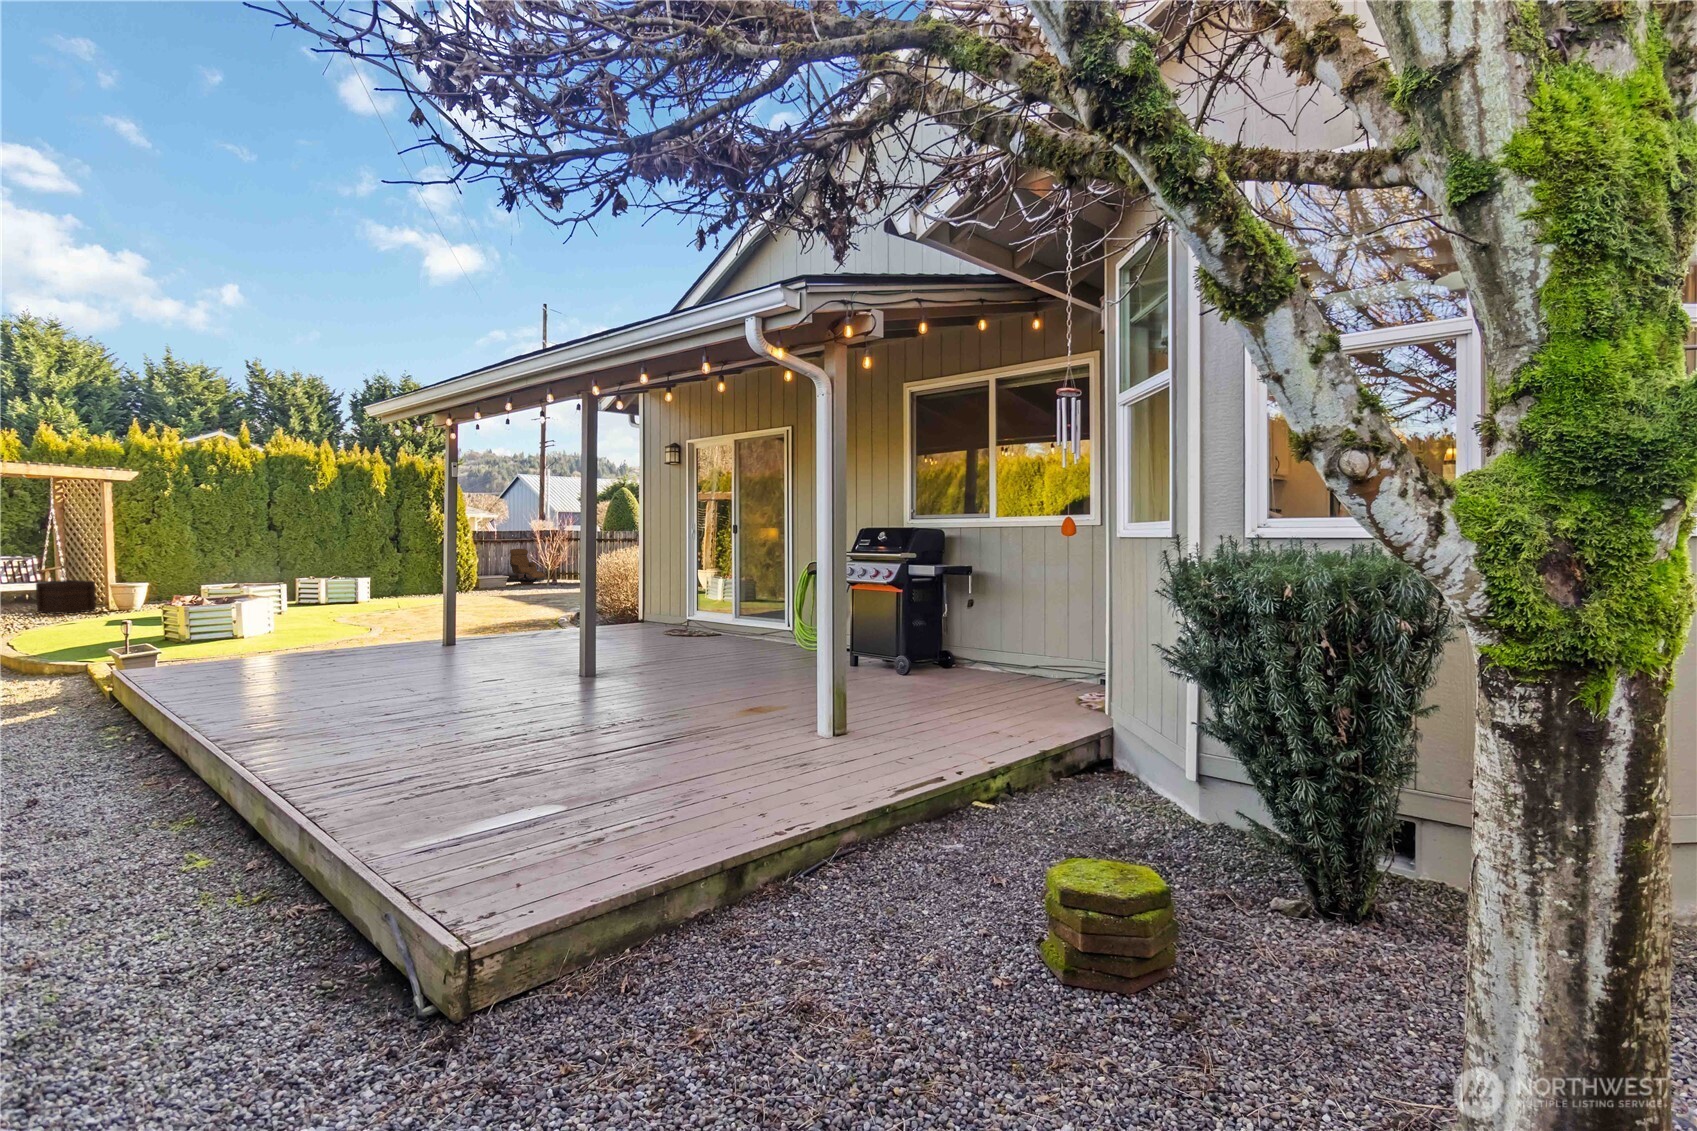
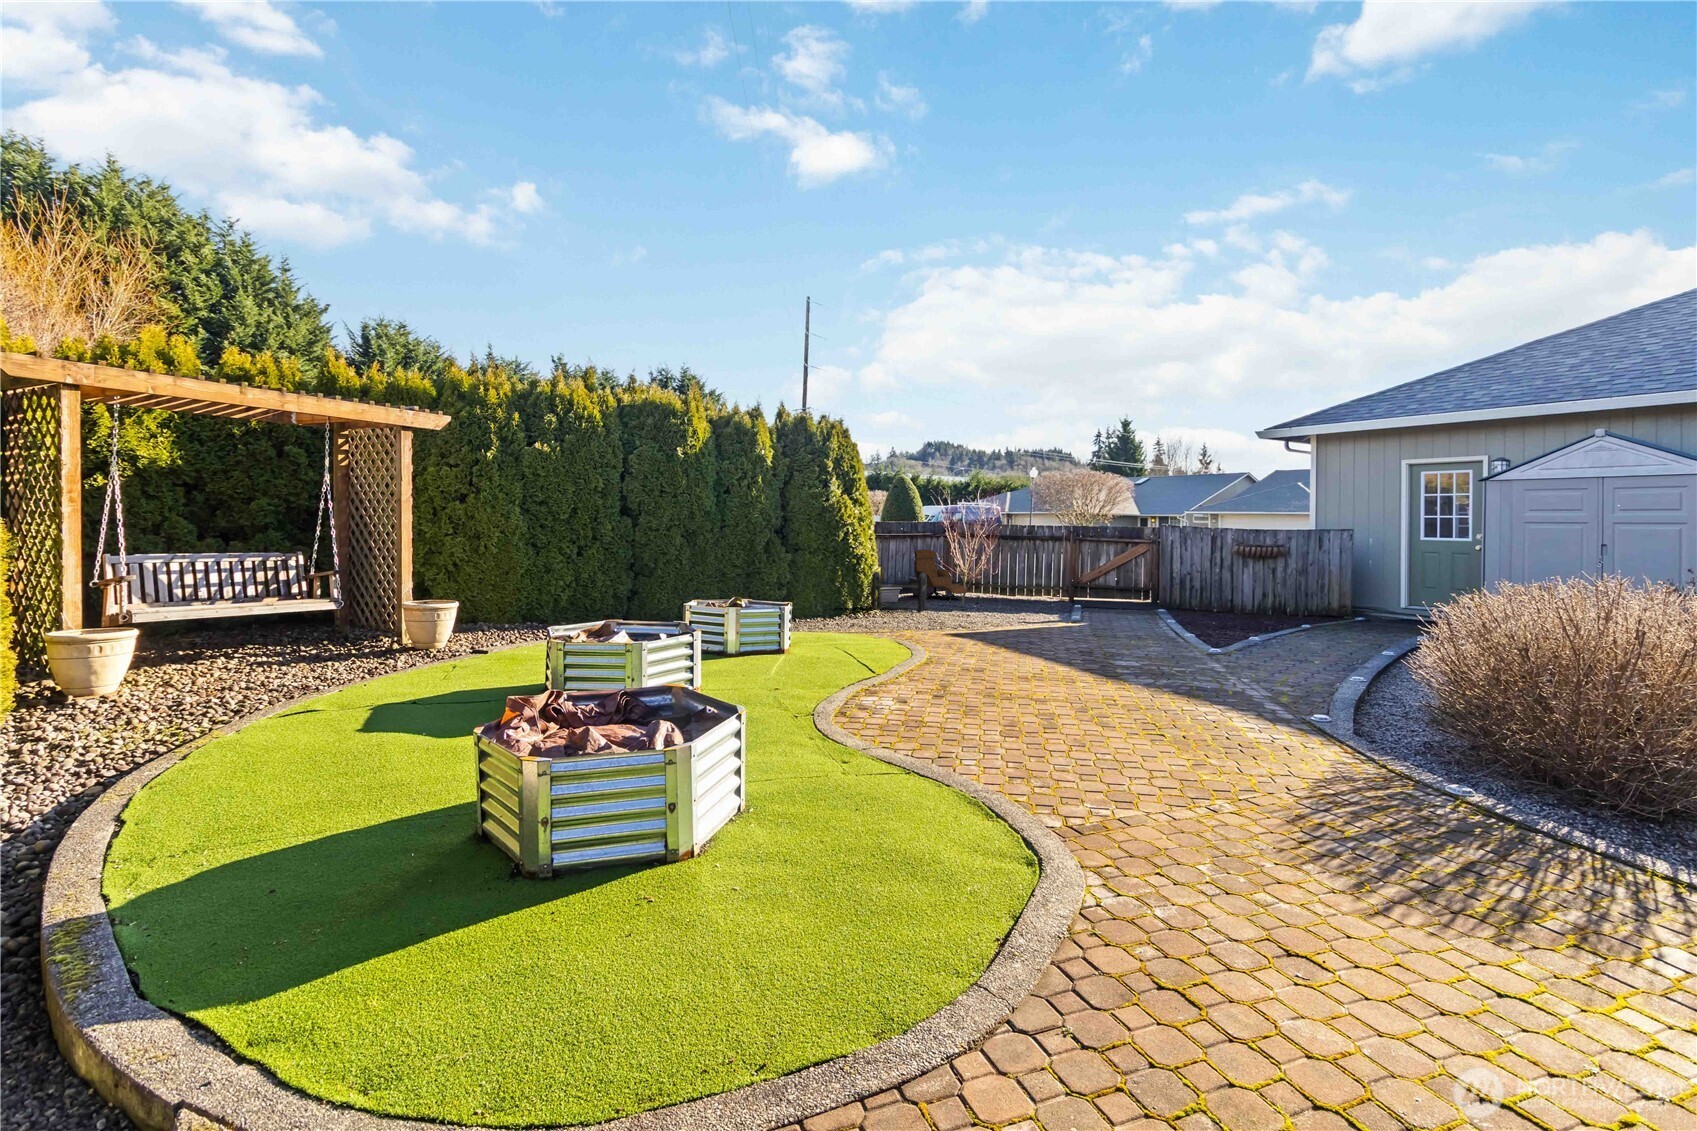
bench: none [461,564,501,589] -> present [871,572,926,612]
wooden crate: present [36,580,96,614] -> none [303,592,386,651]

